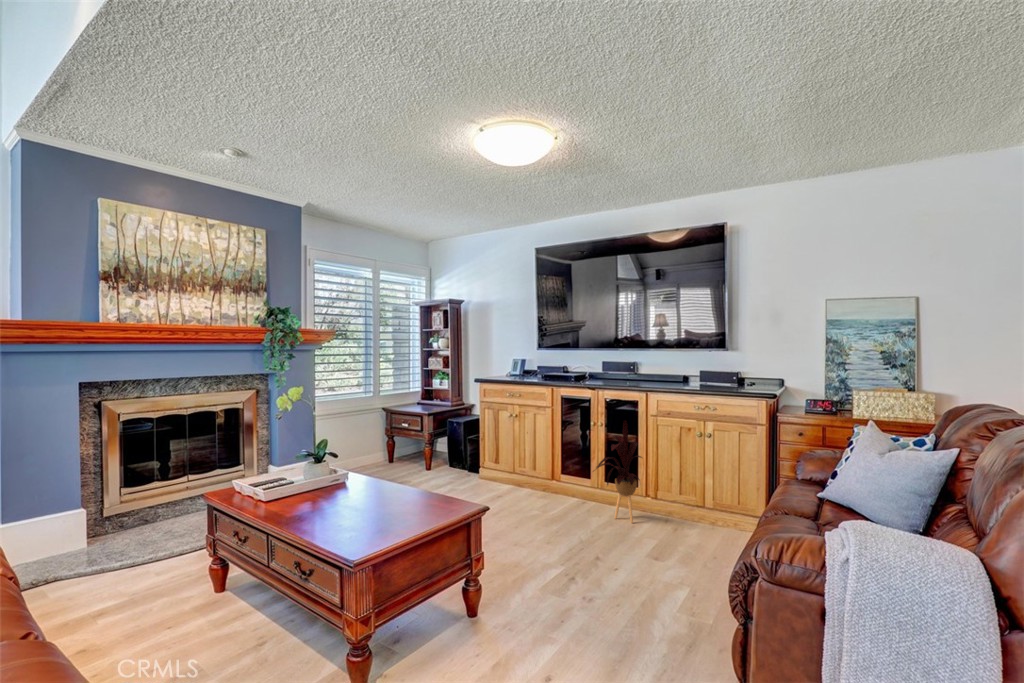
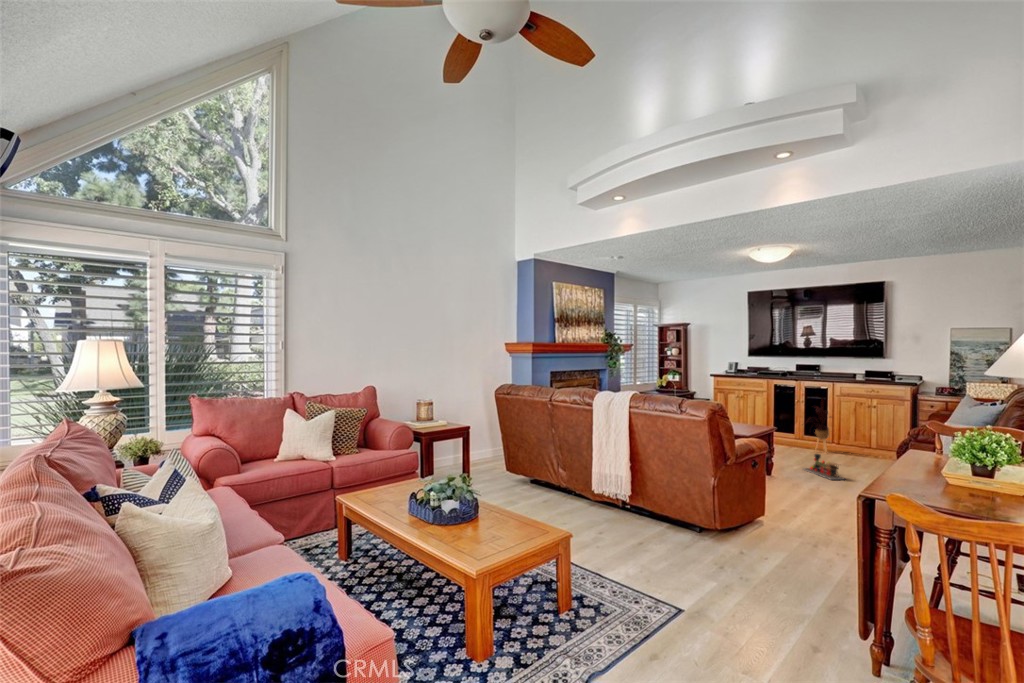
toy train: none [556,564,630,649] -> present [803,454,845,480]

